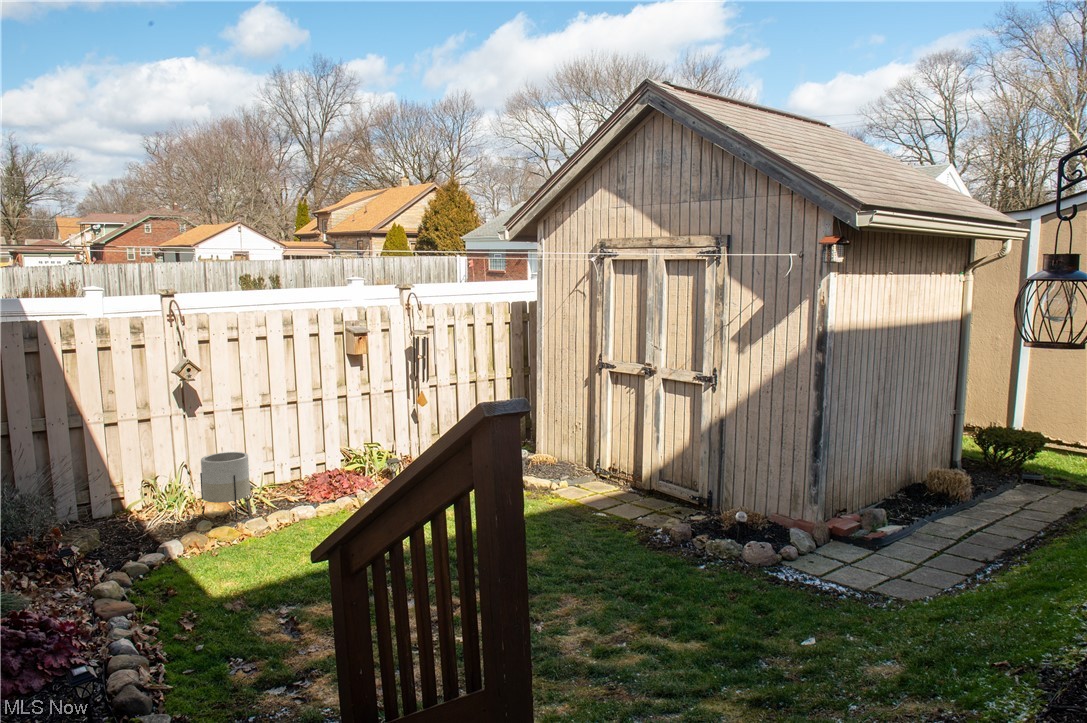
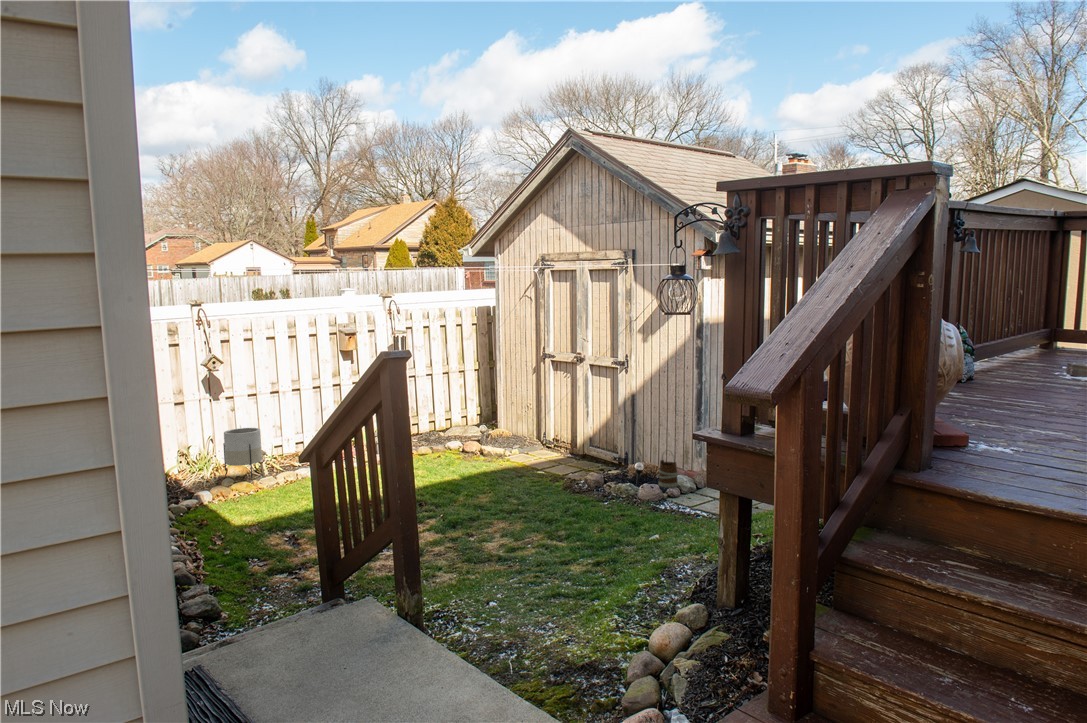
wooden bucket: none [761,494,788,542] -> present [659,457,678,488]

